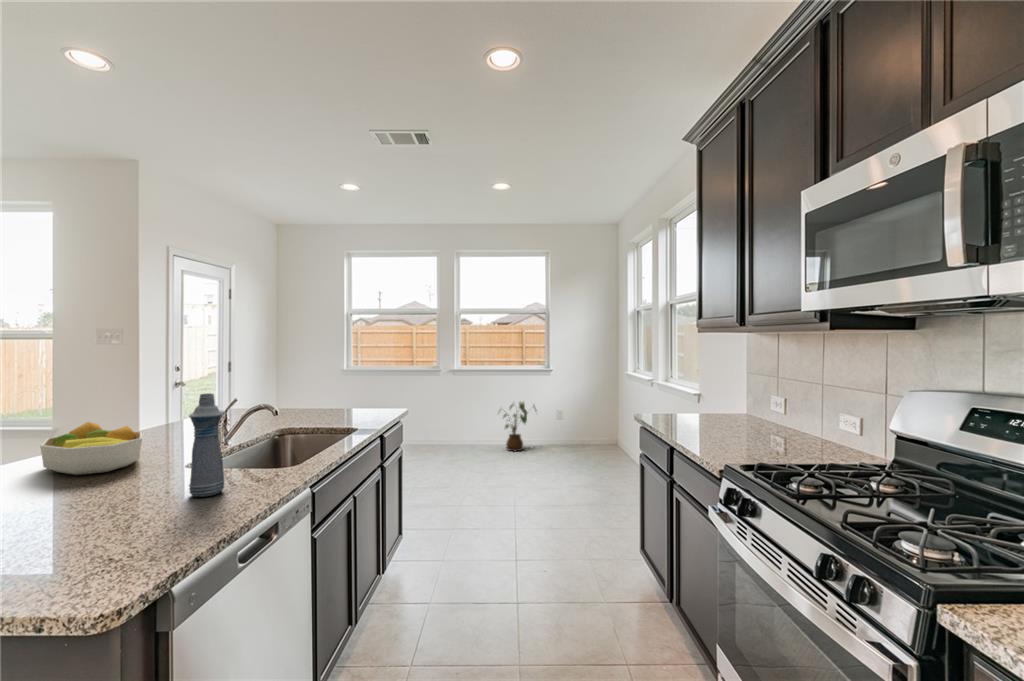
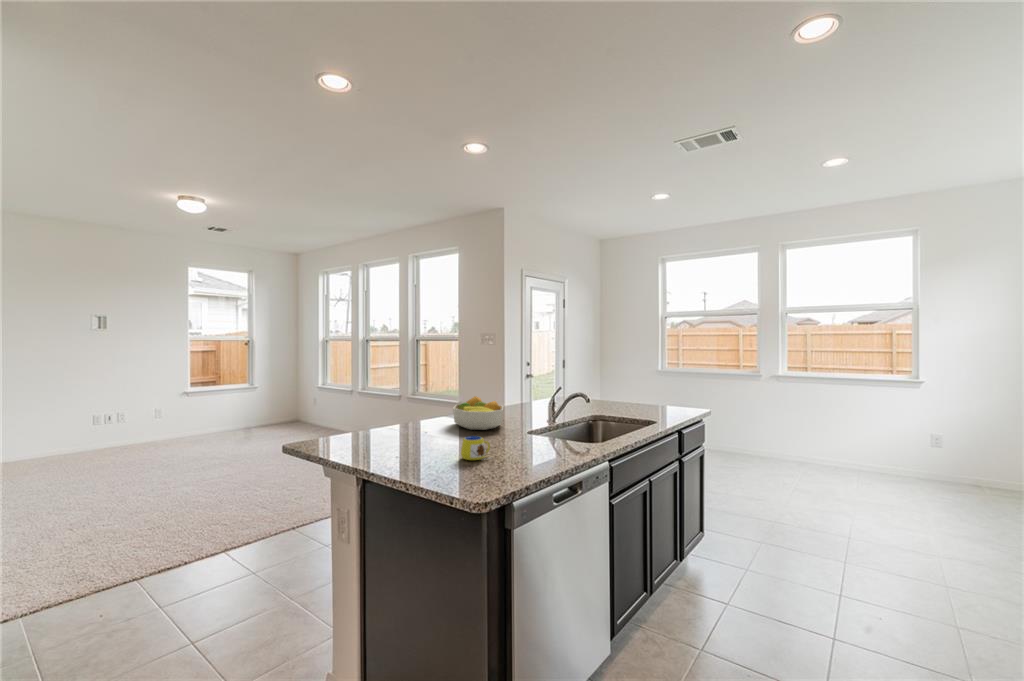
bottle: present [189,394,225,497] -> none [527,380,548,453]
house plant: present [504,402,535,451] -> none [842,416,904,479]
mug: none [58,490,126,532] -> present [461,436,490,460]

